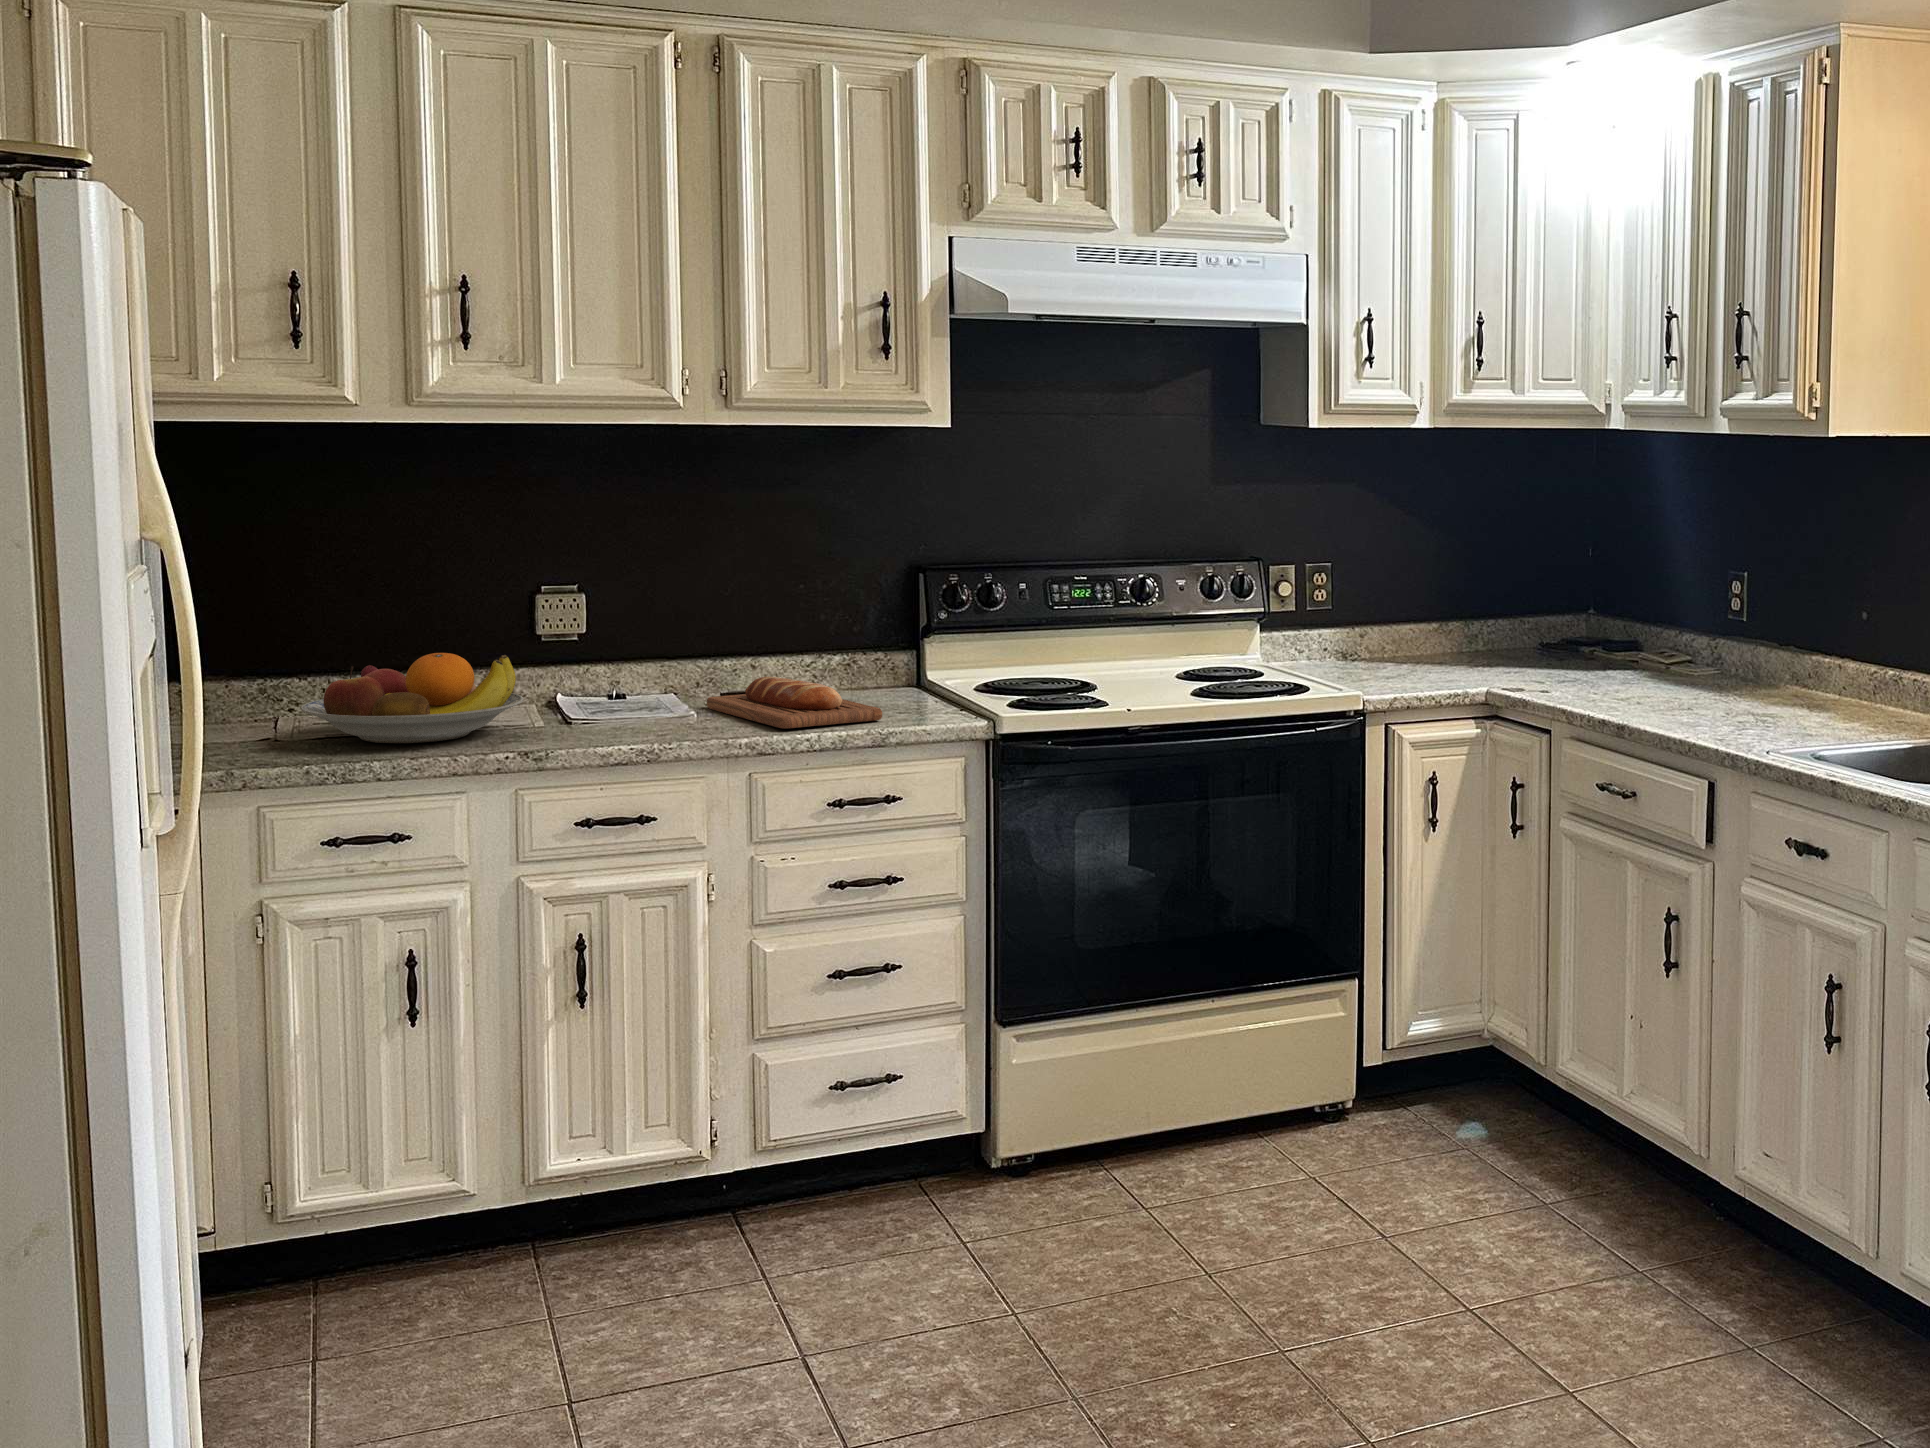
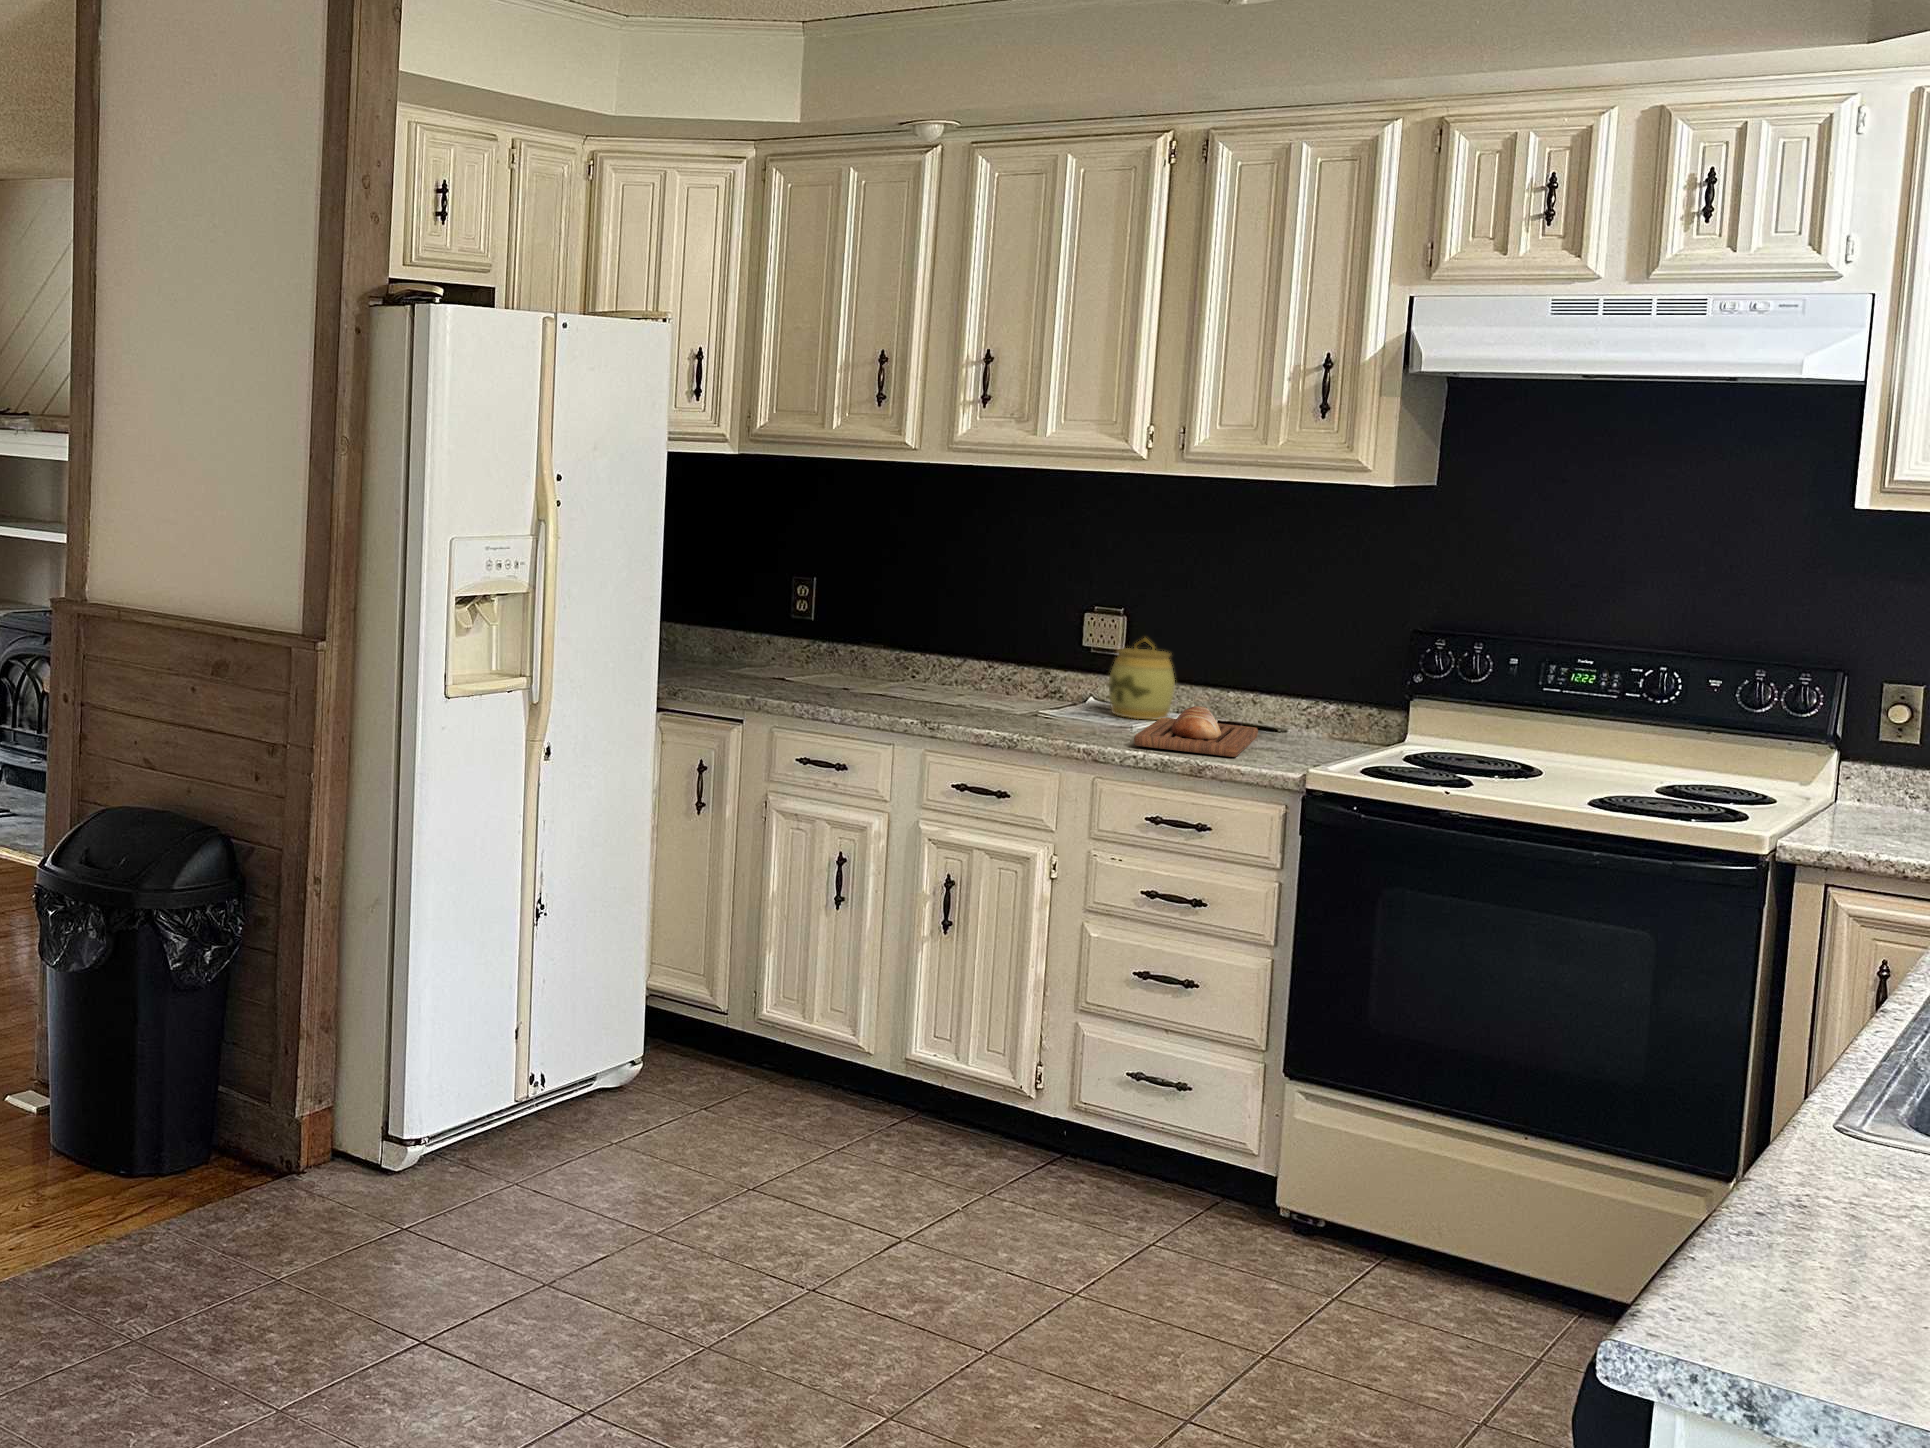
jar: none [609,612,683,706] -> present [1109,638,1175,720]
fruit bowl: present [301,653,523,743] -> none [848,642,1003,708]

